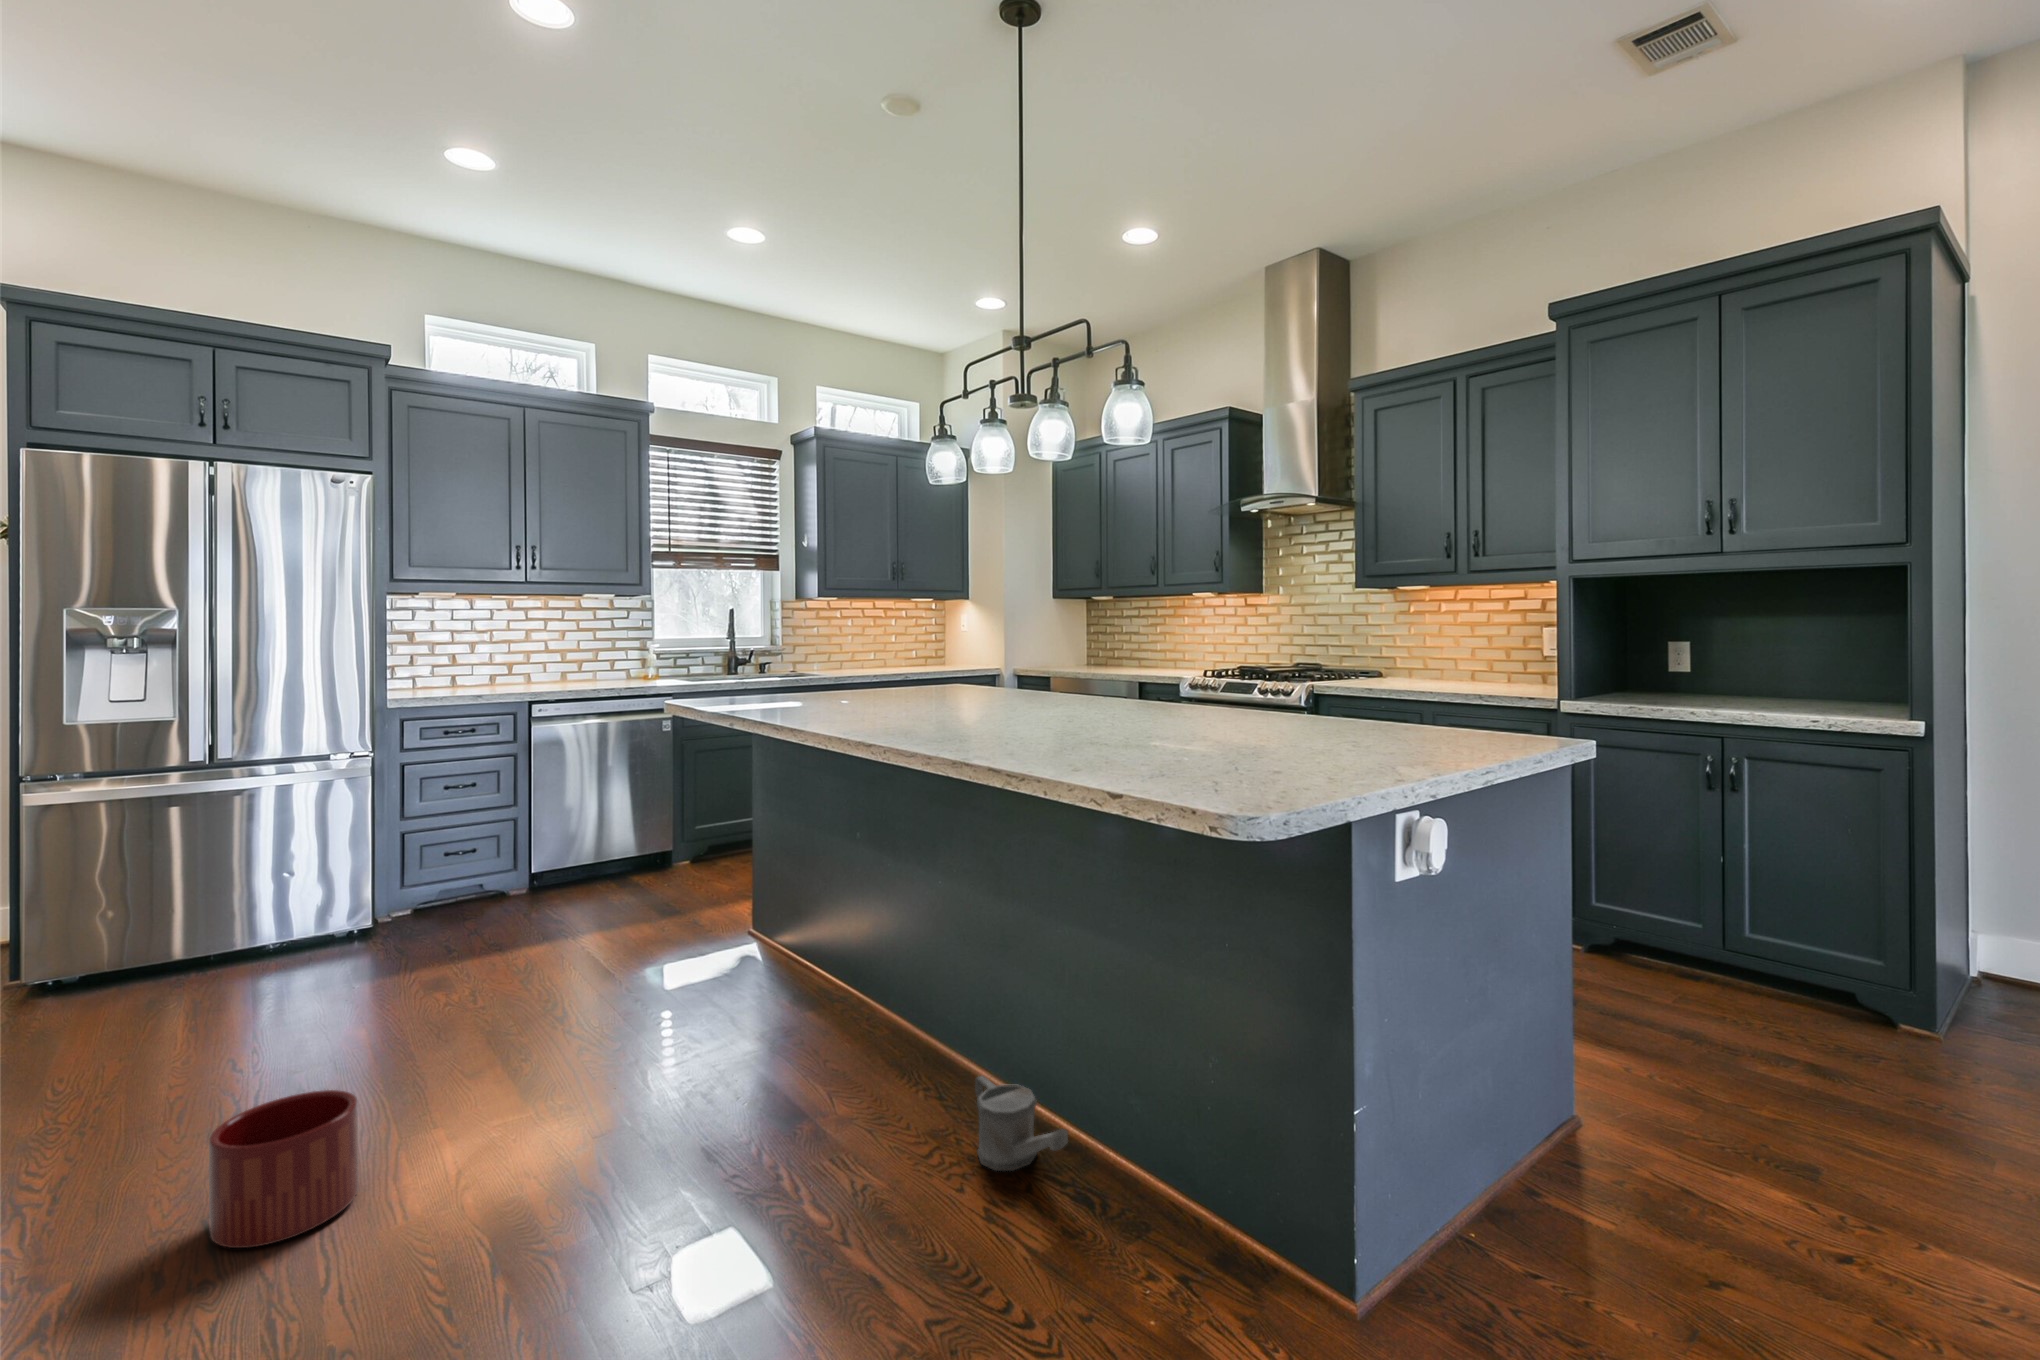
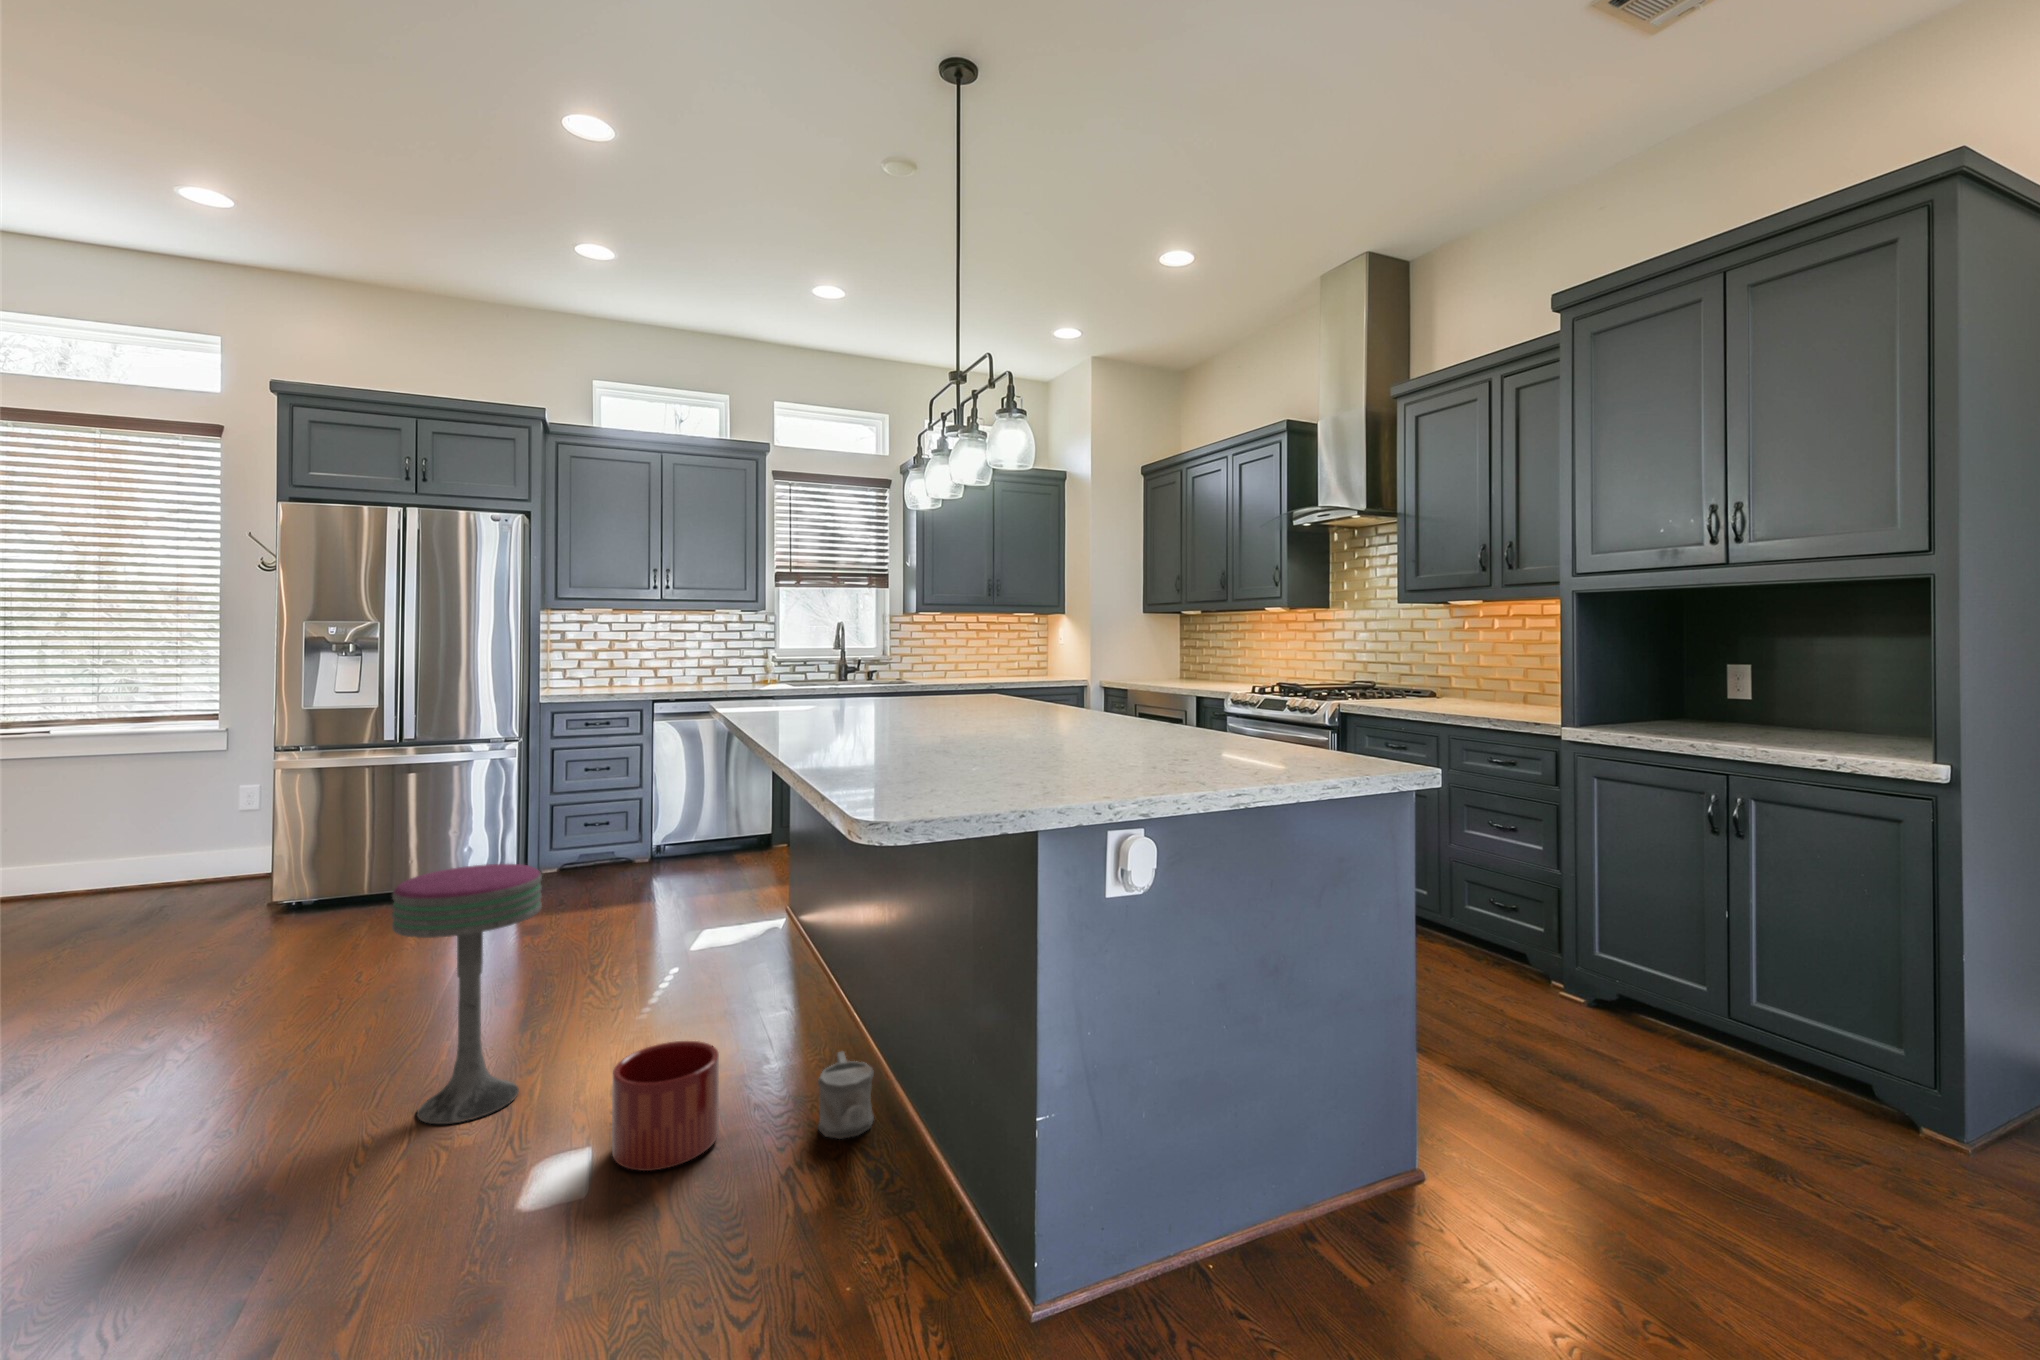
bar stool: none [425,899,606,1230] -> present [392,864,542,1124]
planter: present [209,1090,359,1248] -> present [612,1041,719,1171]

